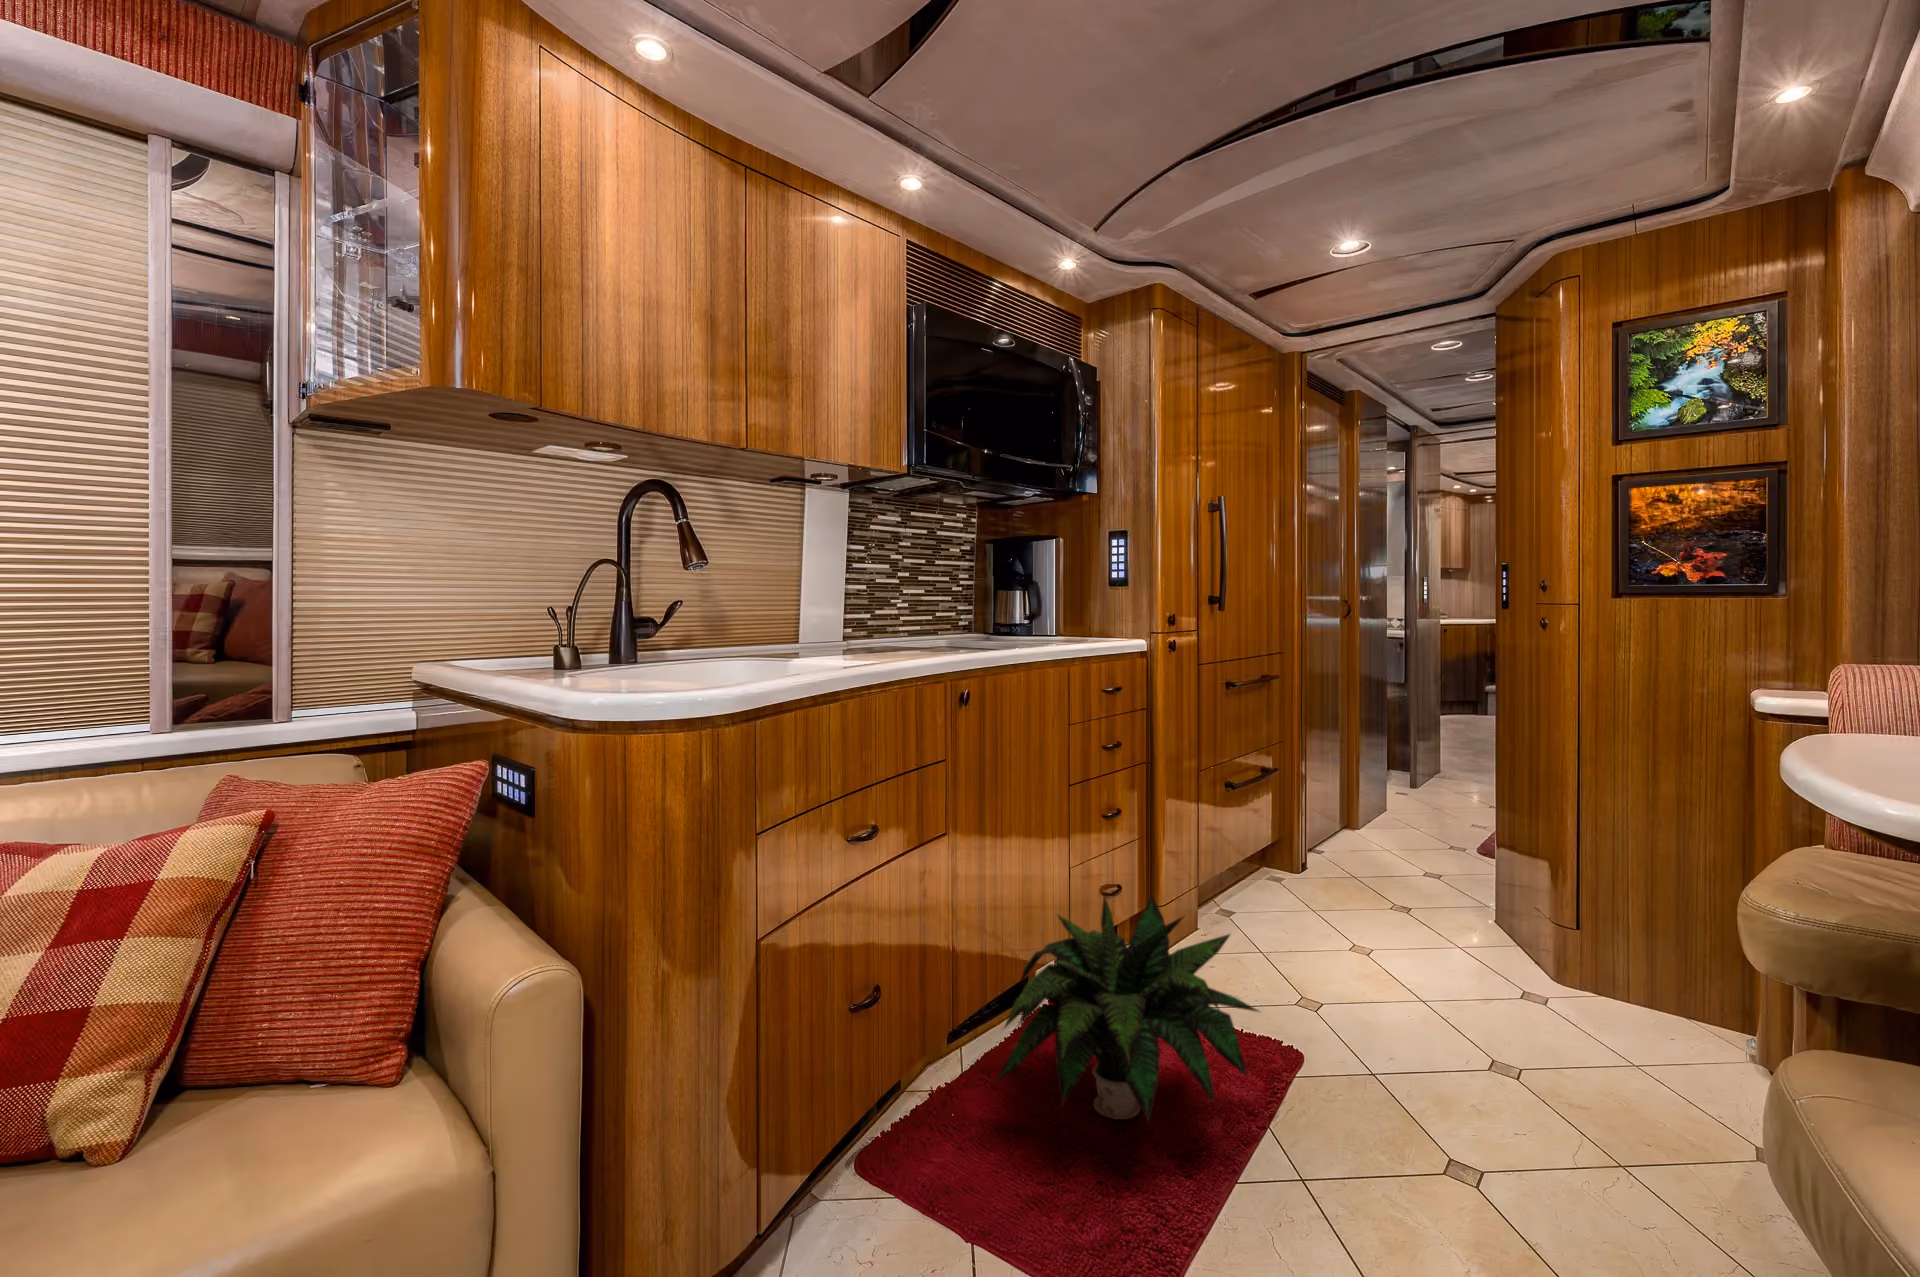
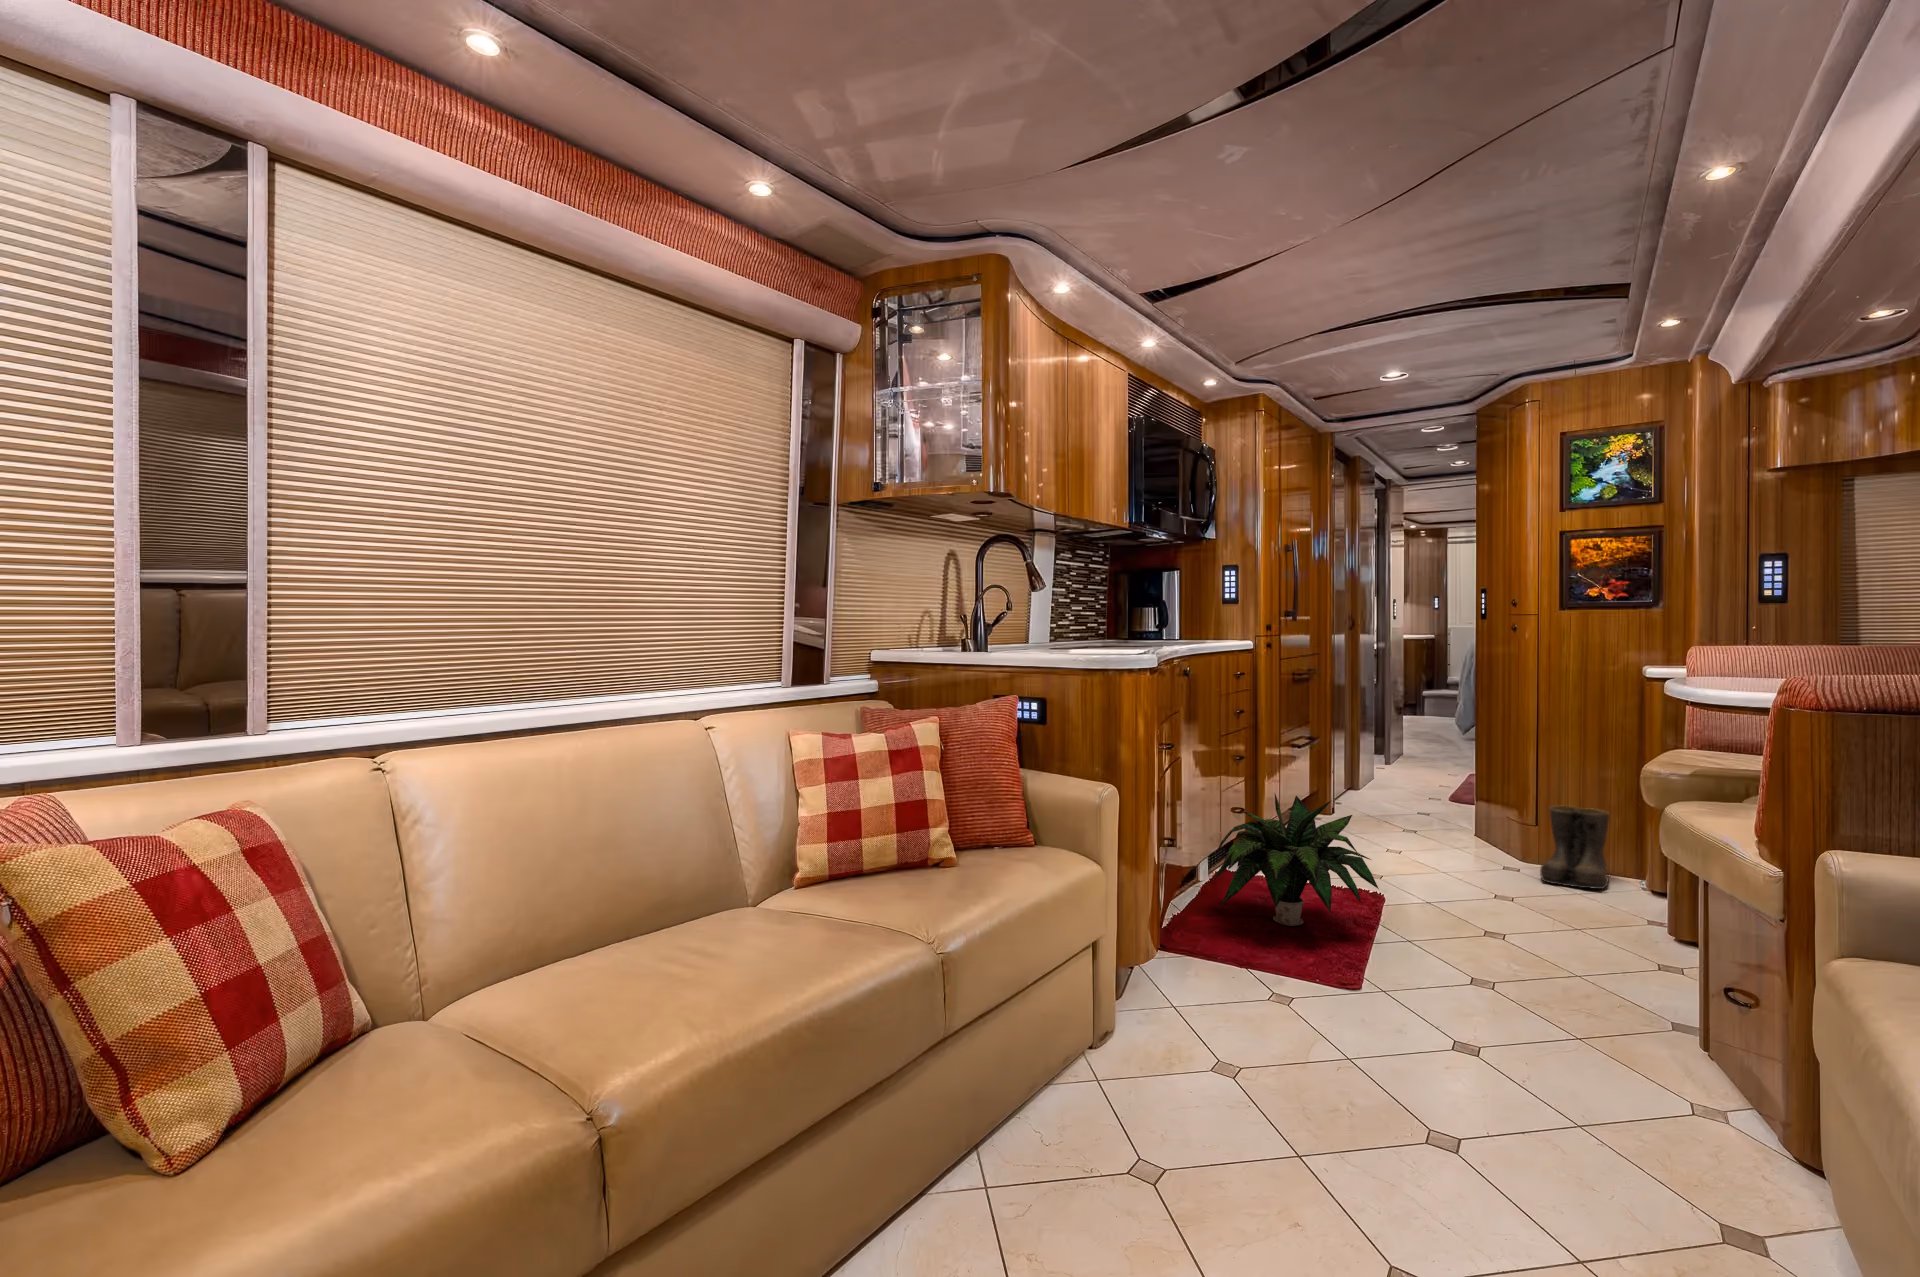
boots: none [1569,902,1687,1051] -> present [1540,806,1609,889]

